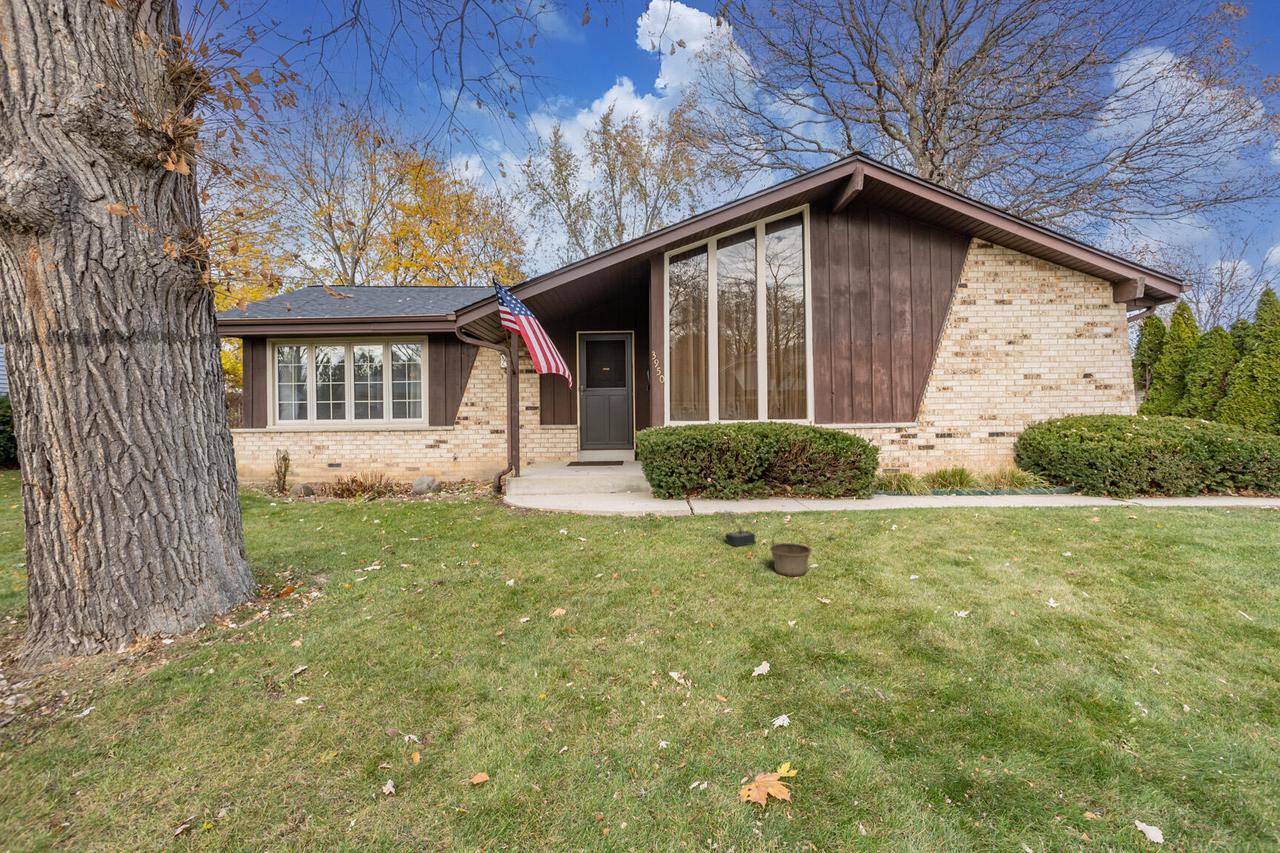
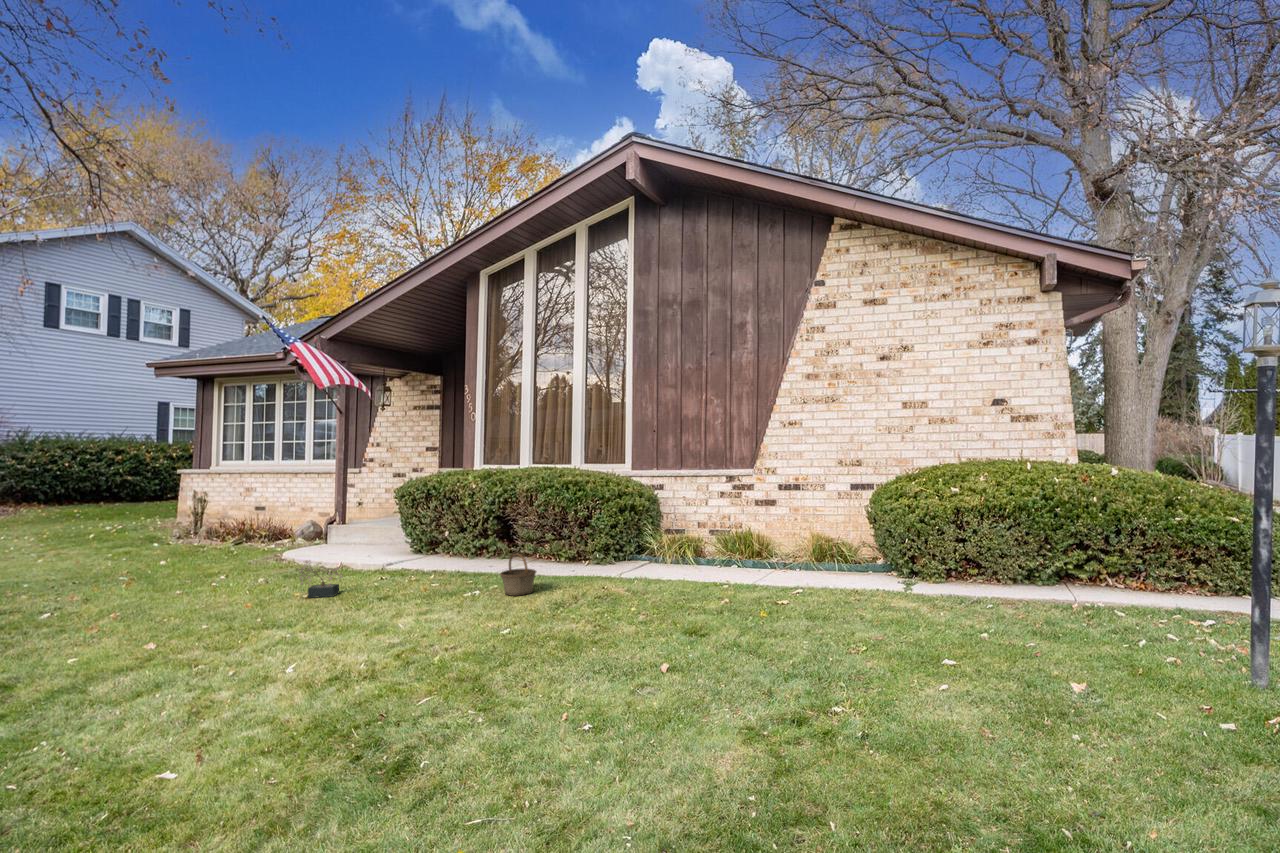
basket: present [770,528,811,576] -> present [500,554,536,596]

